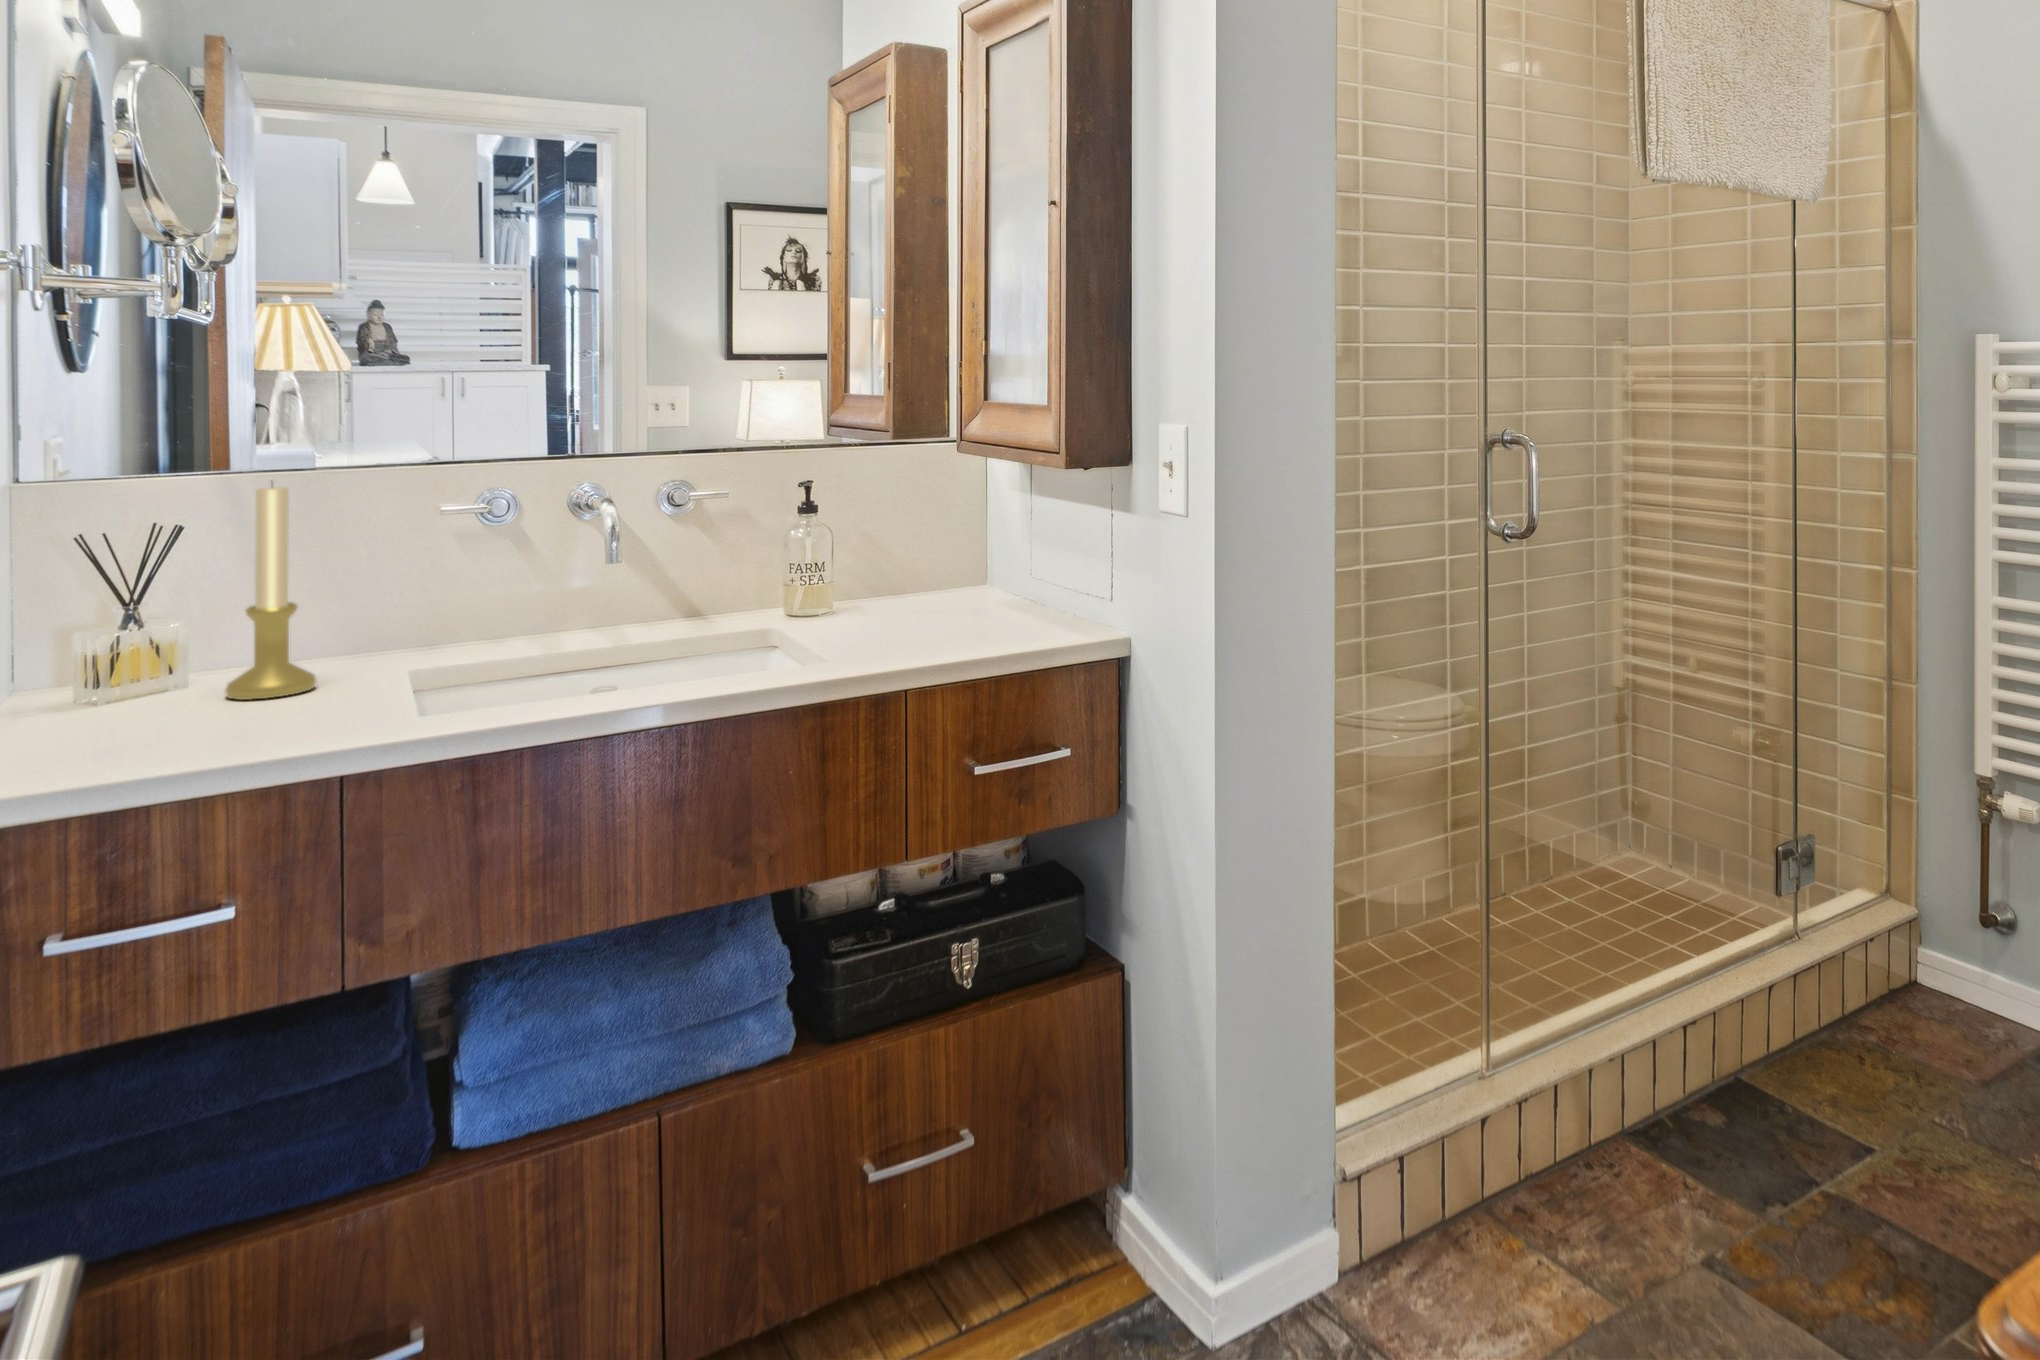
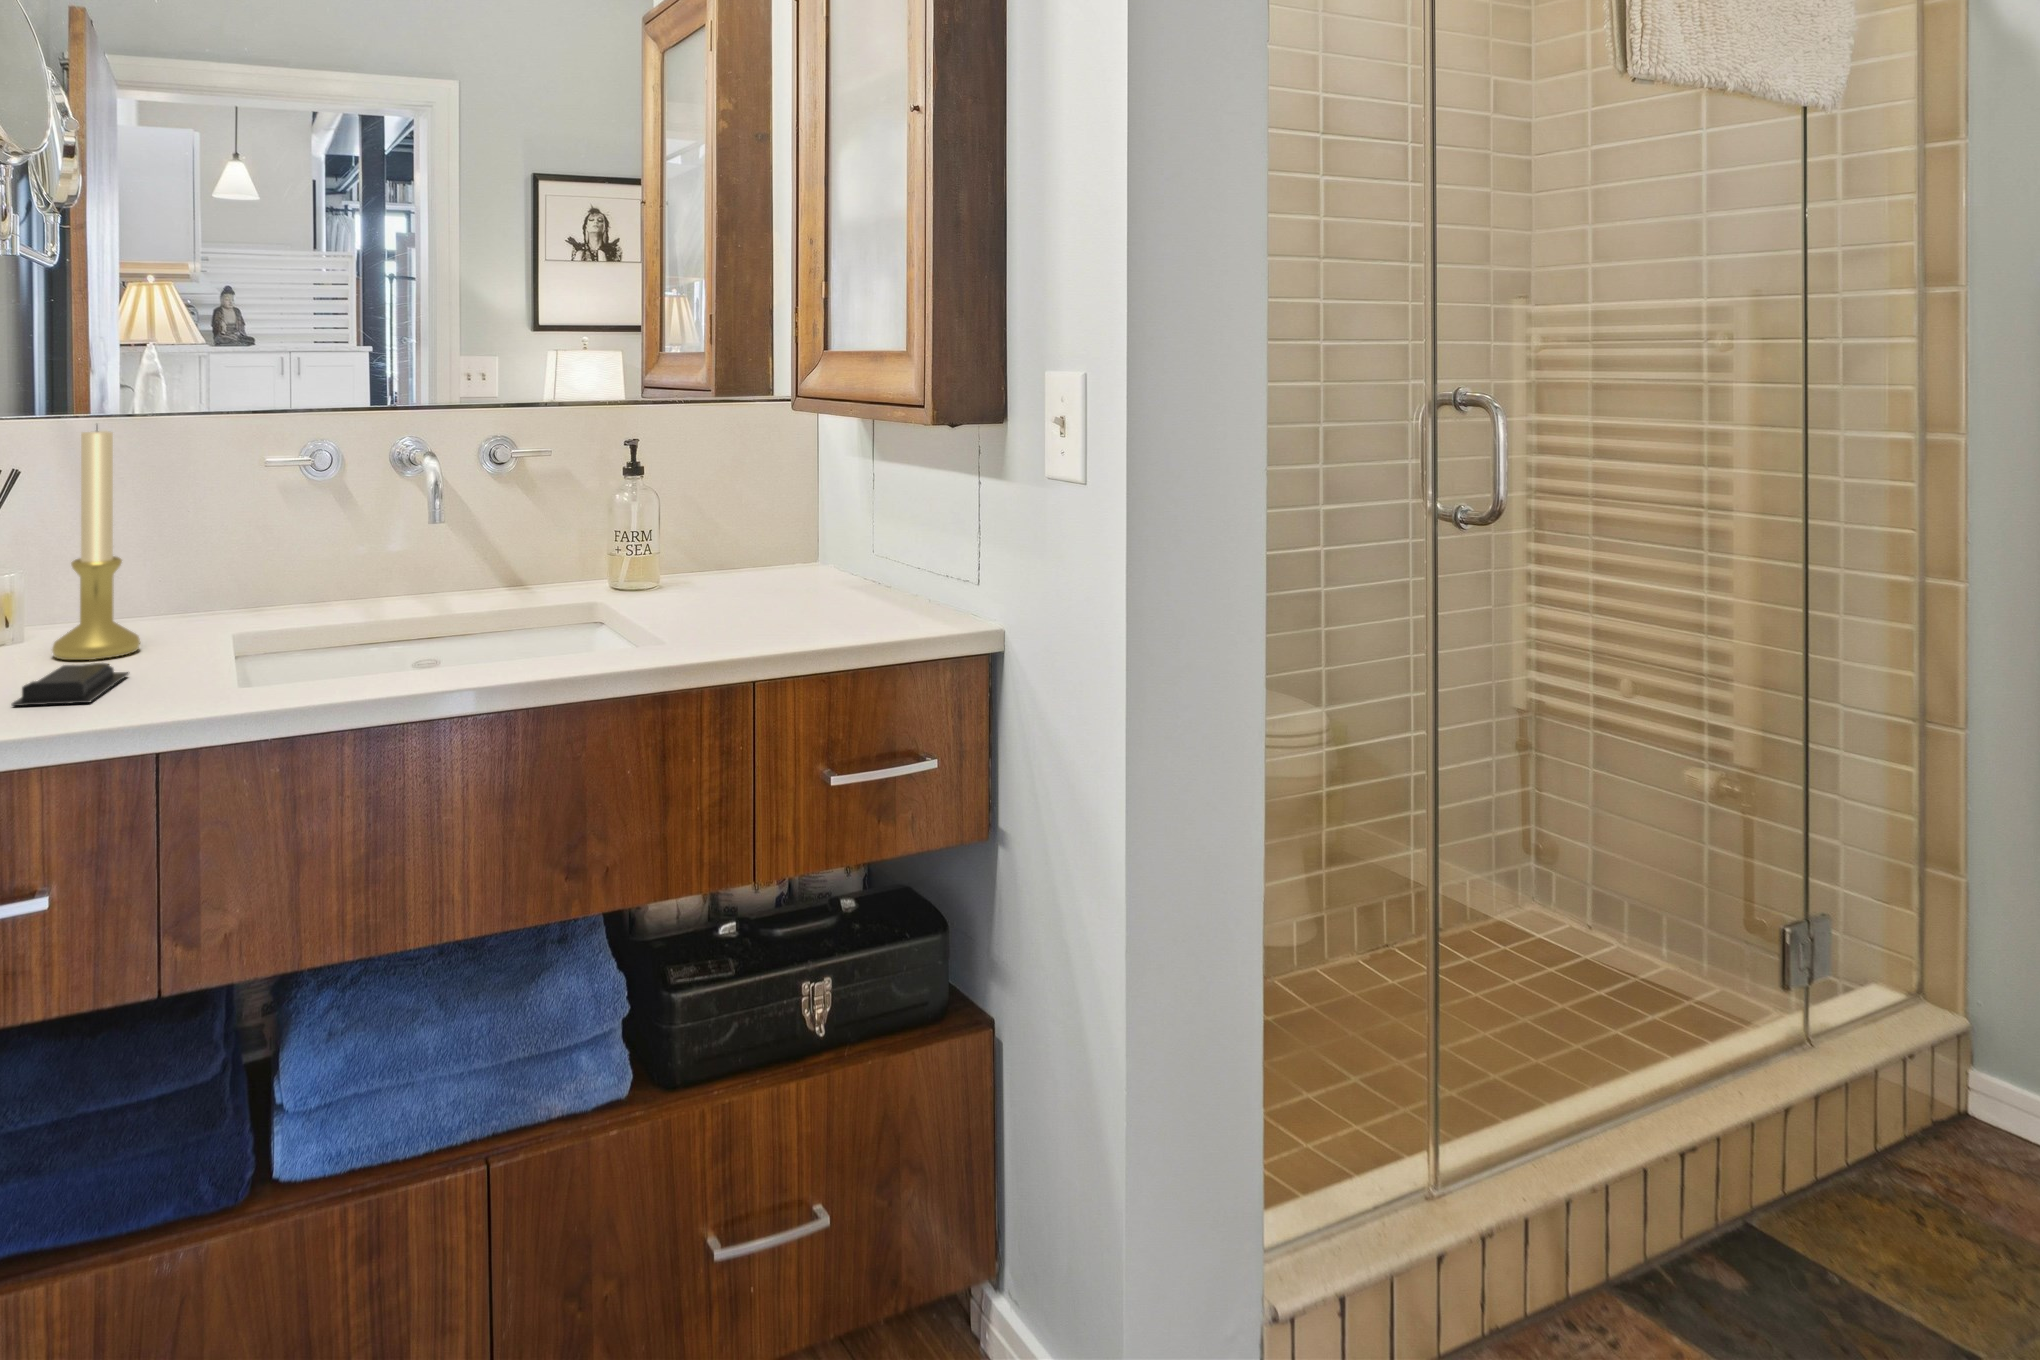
soap bar: none [193,700,309,742] -> present [12,663,129,706]

